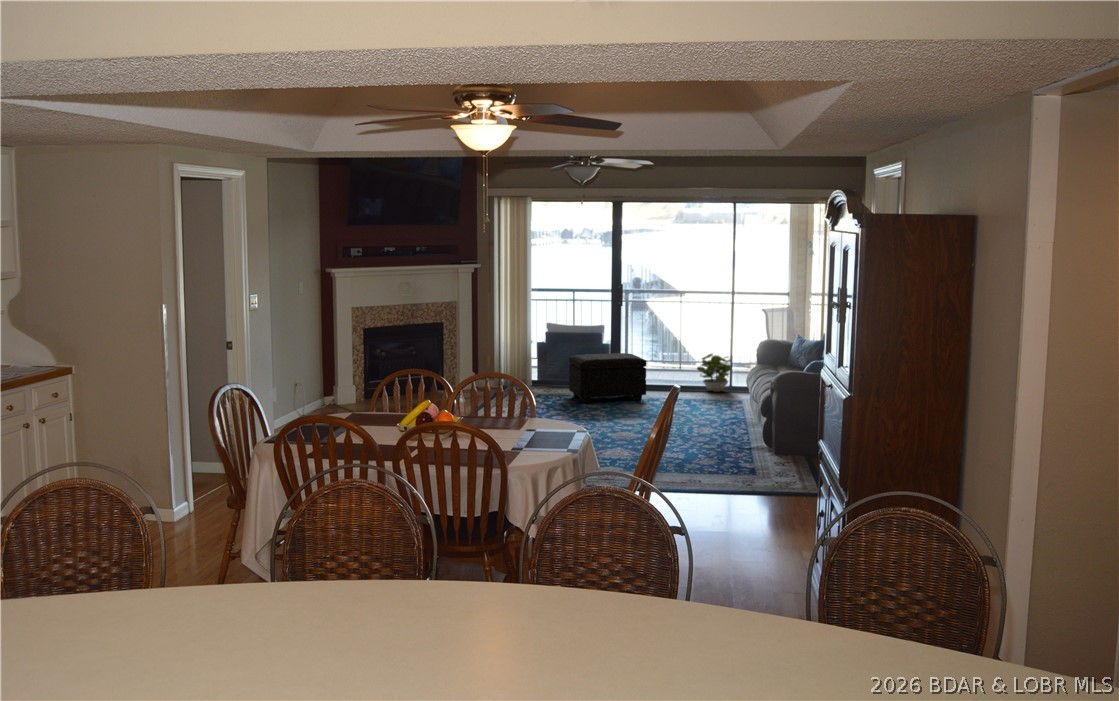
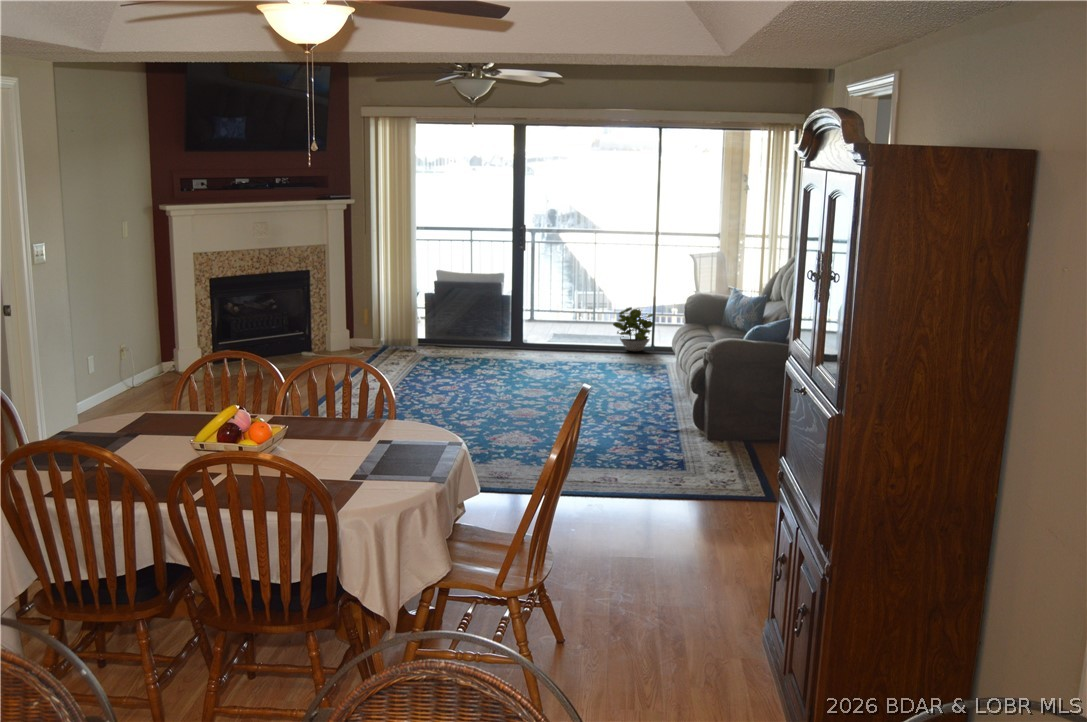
footstool: present [569,353,646,403] -> none [463,307,554,367]

